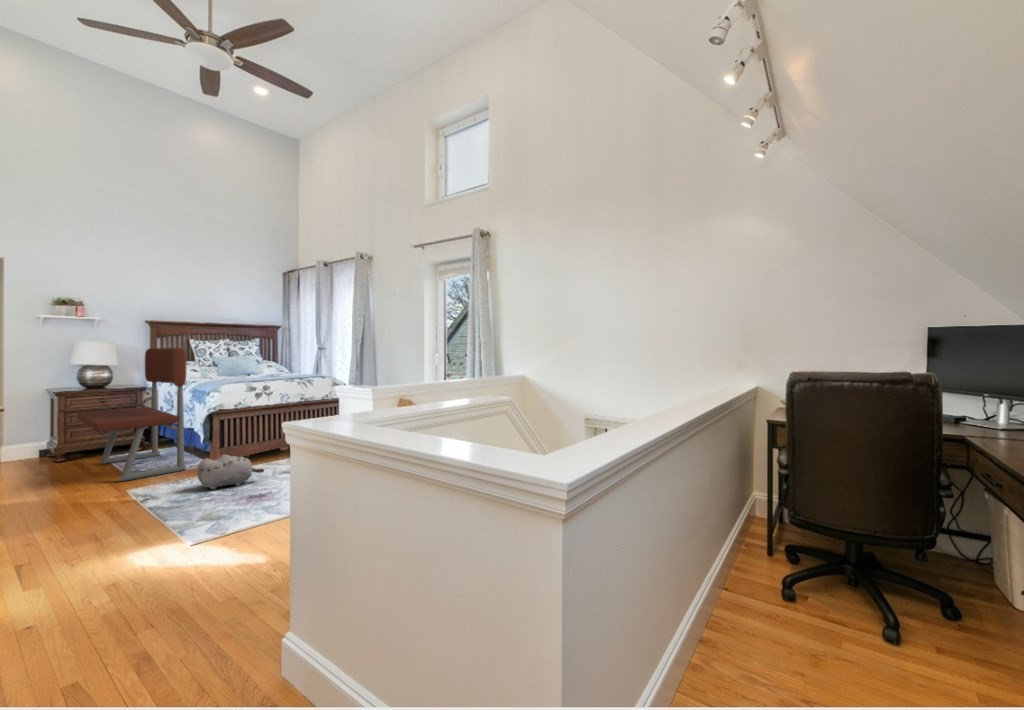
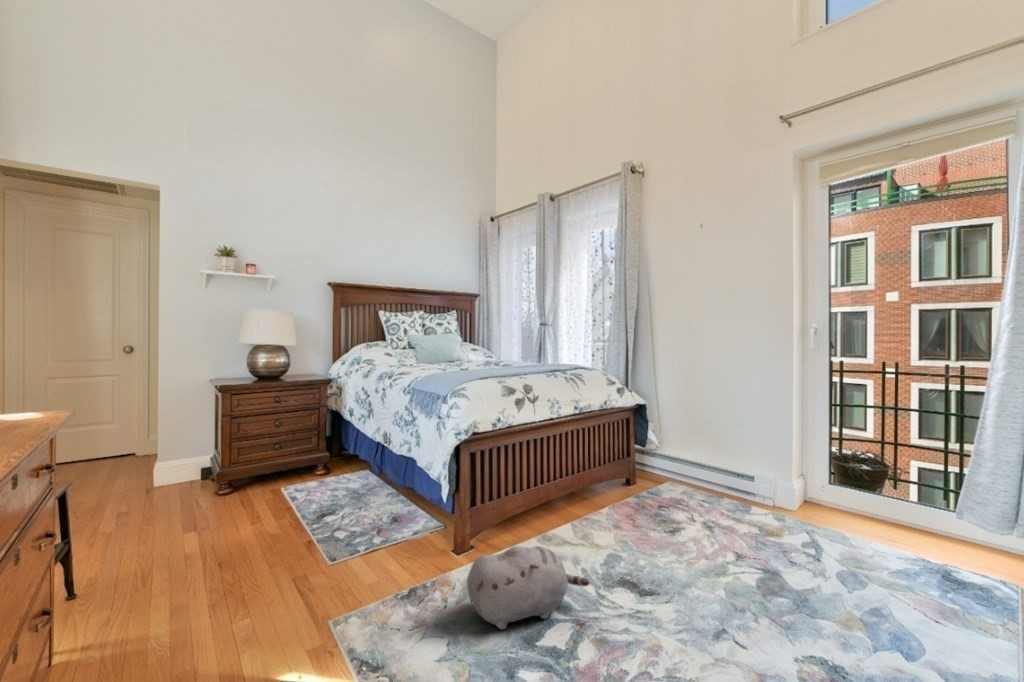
bench: present [77,348,186,481] -> none [247,314,411,564]

